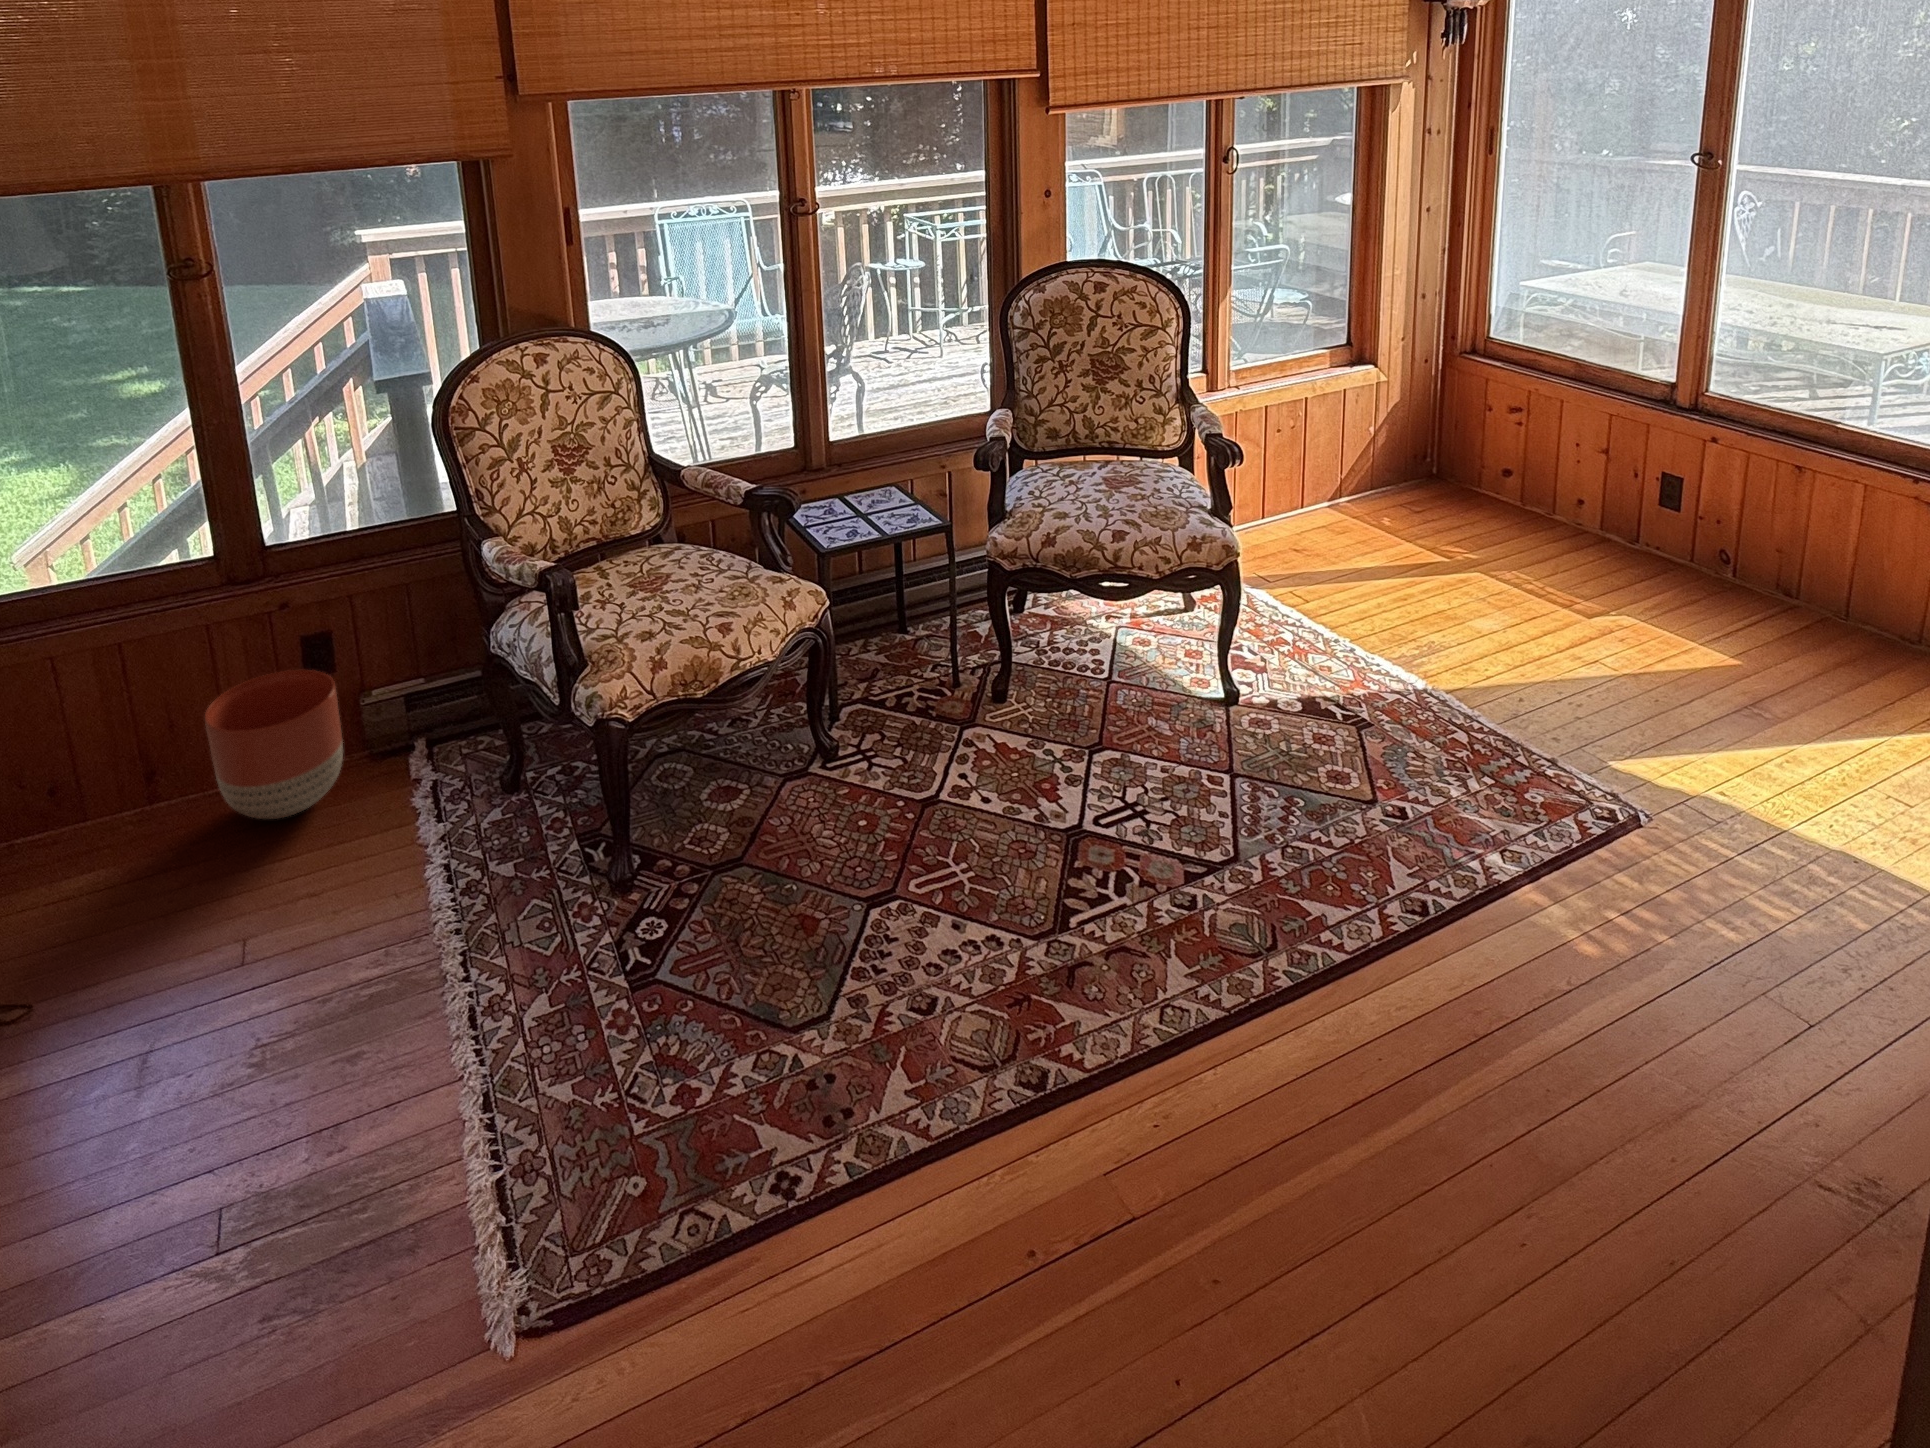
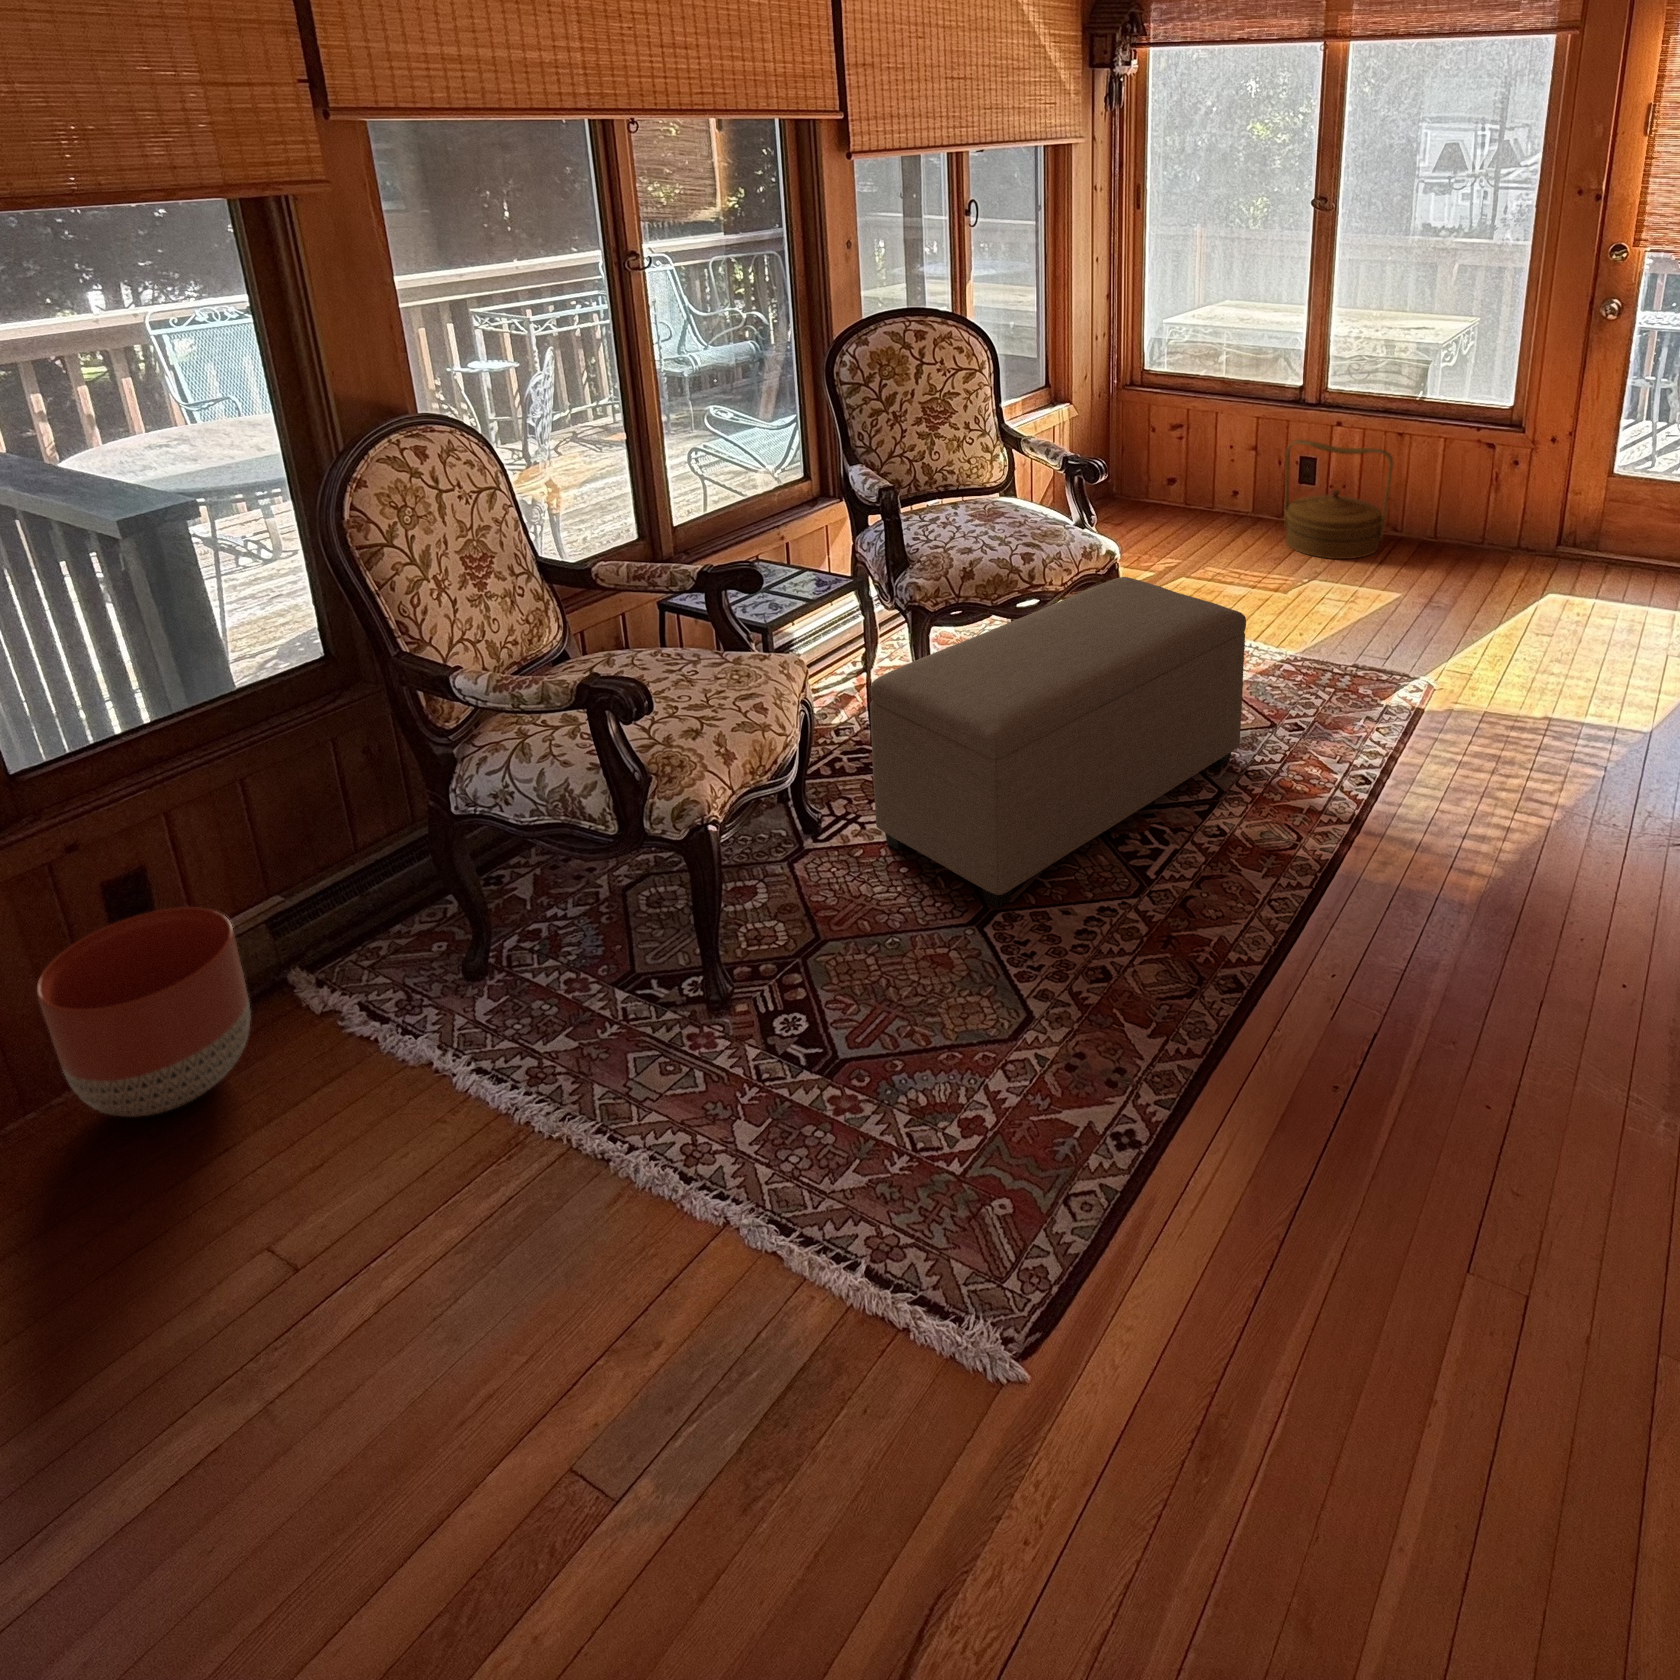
woven basket: none [1611,450,1765,617] -> present [1284,440,1393,559]
ottoman: none [856,578,1298,894] -> present [870,577,1246,908]

